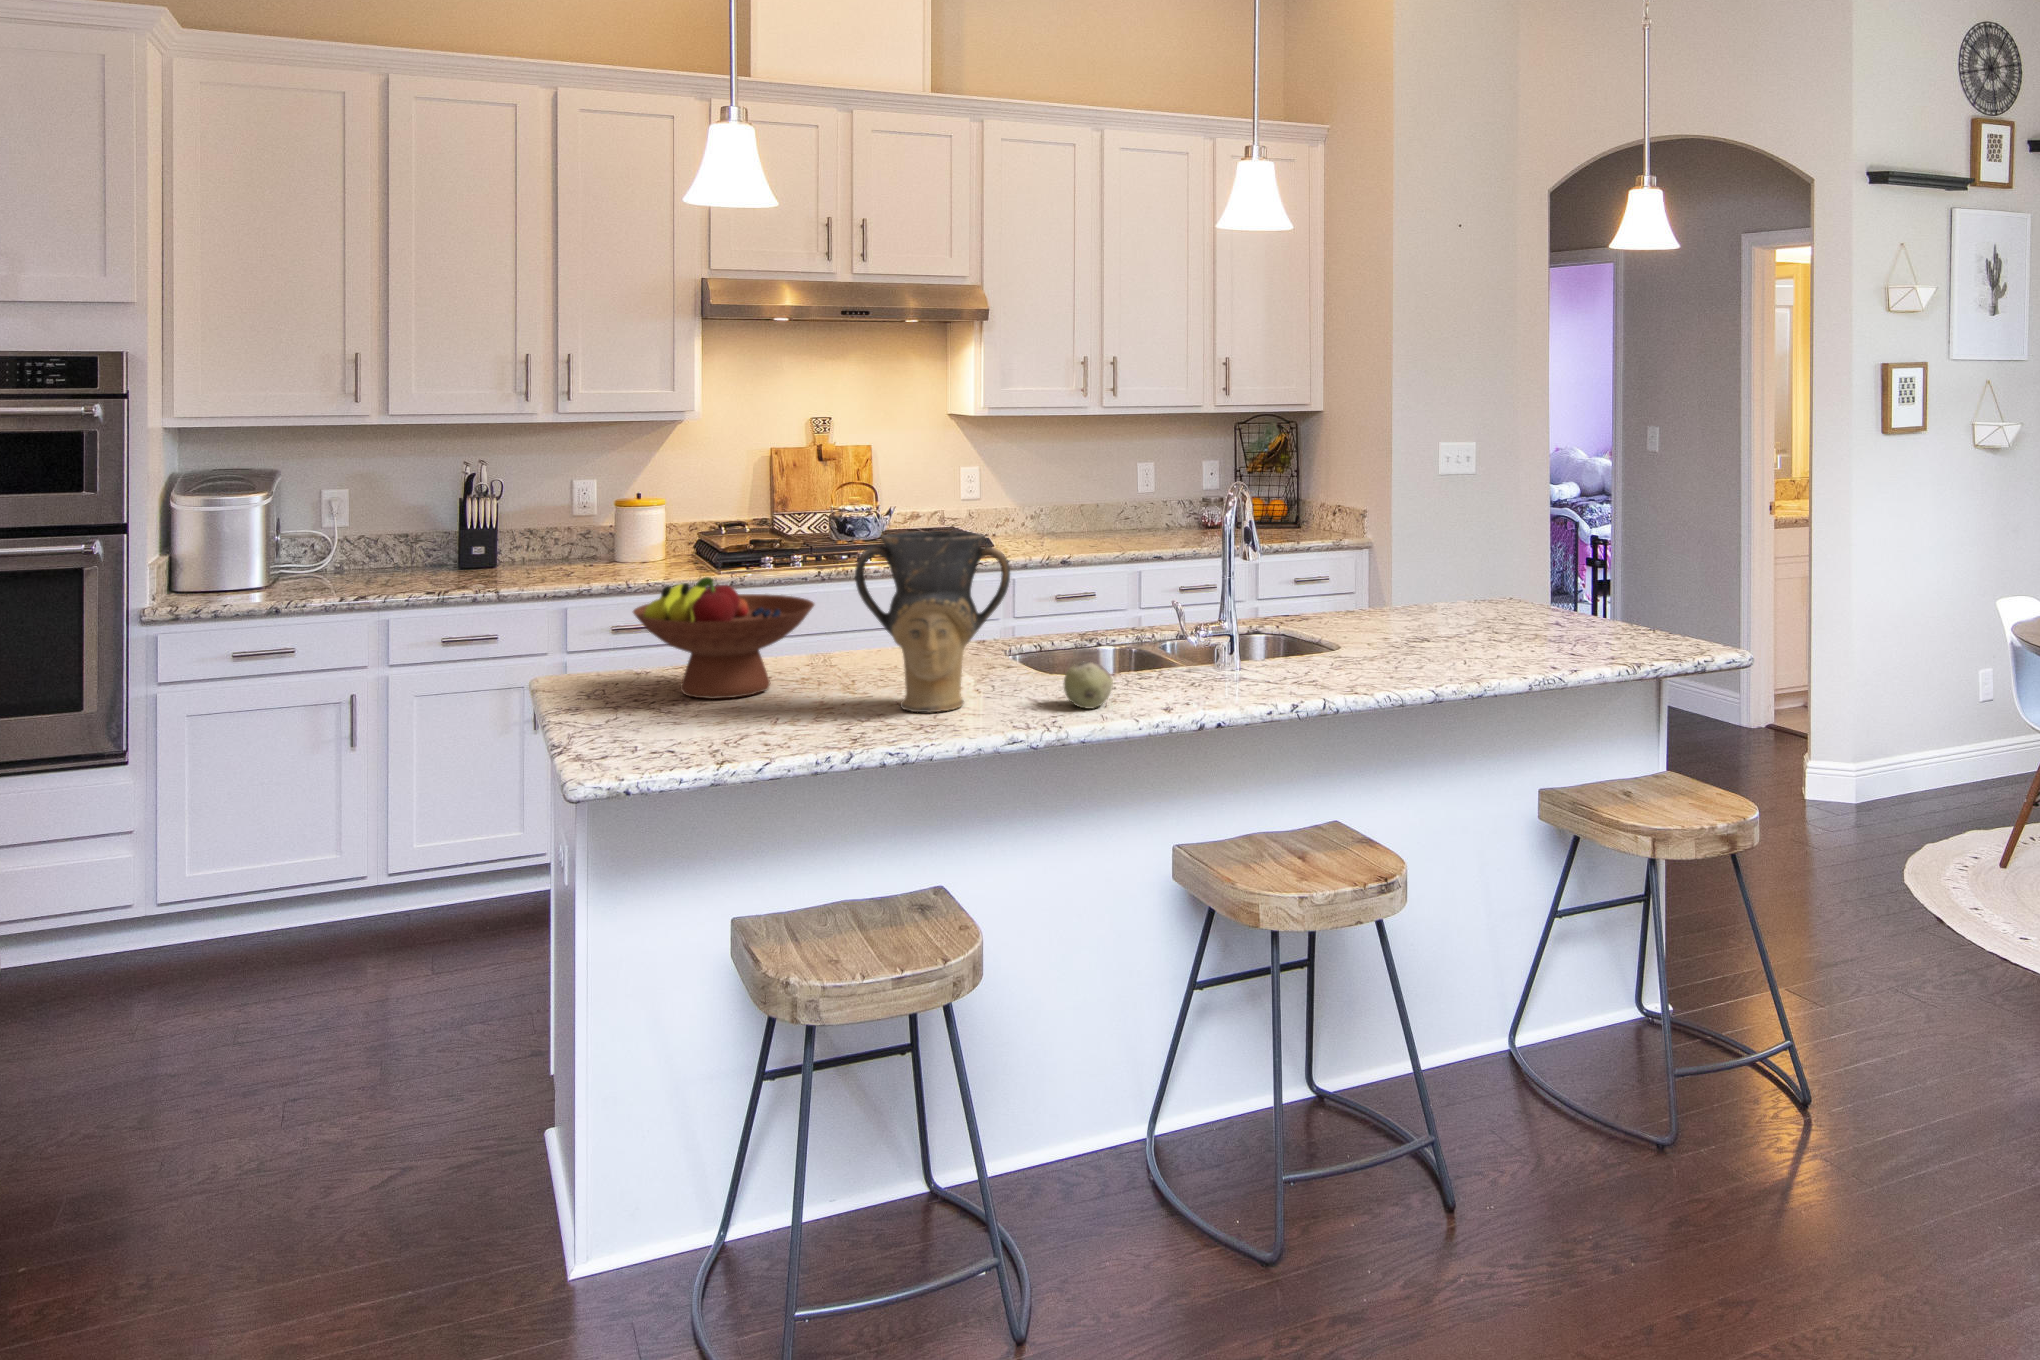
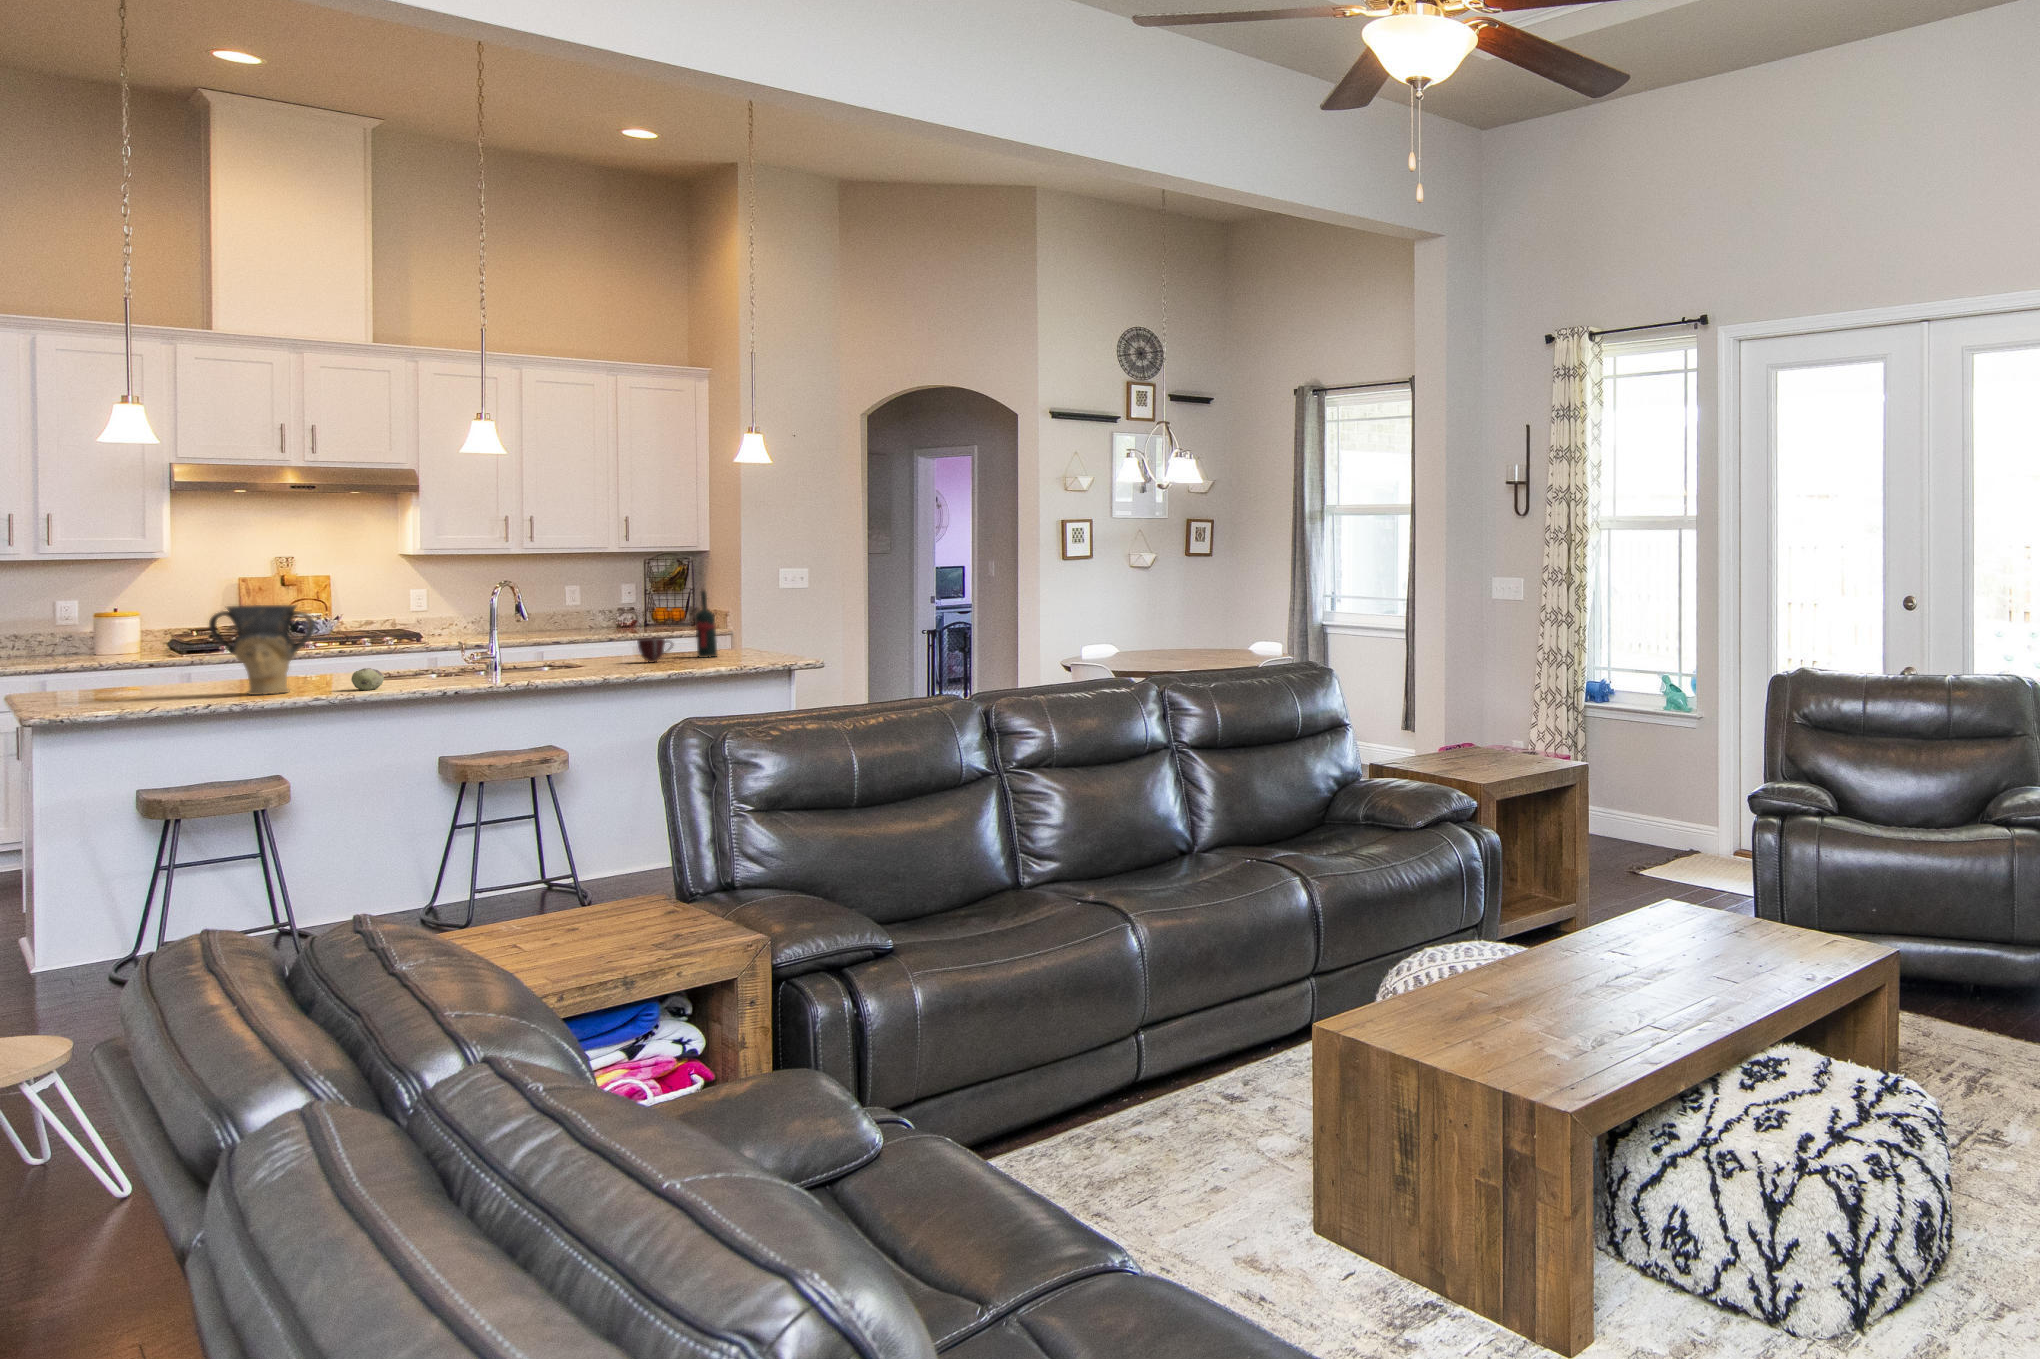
wine bottle: none [1470,488,1504,616] -> present [696,588,717,658]
fruit bowl: present [633,577,814,699] -> none [62,633,196,697]
mug: none [1406,581,1459,629] -> present [637,638,673,663]

